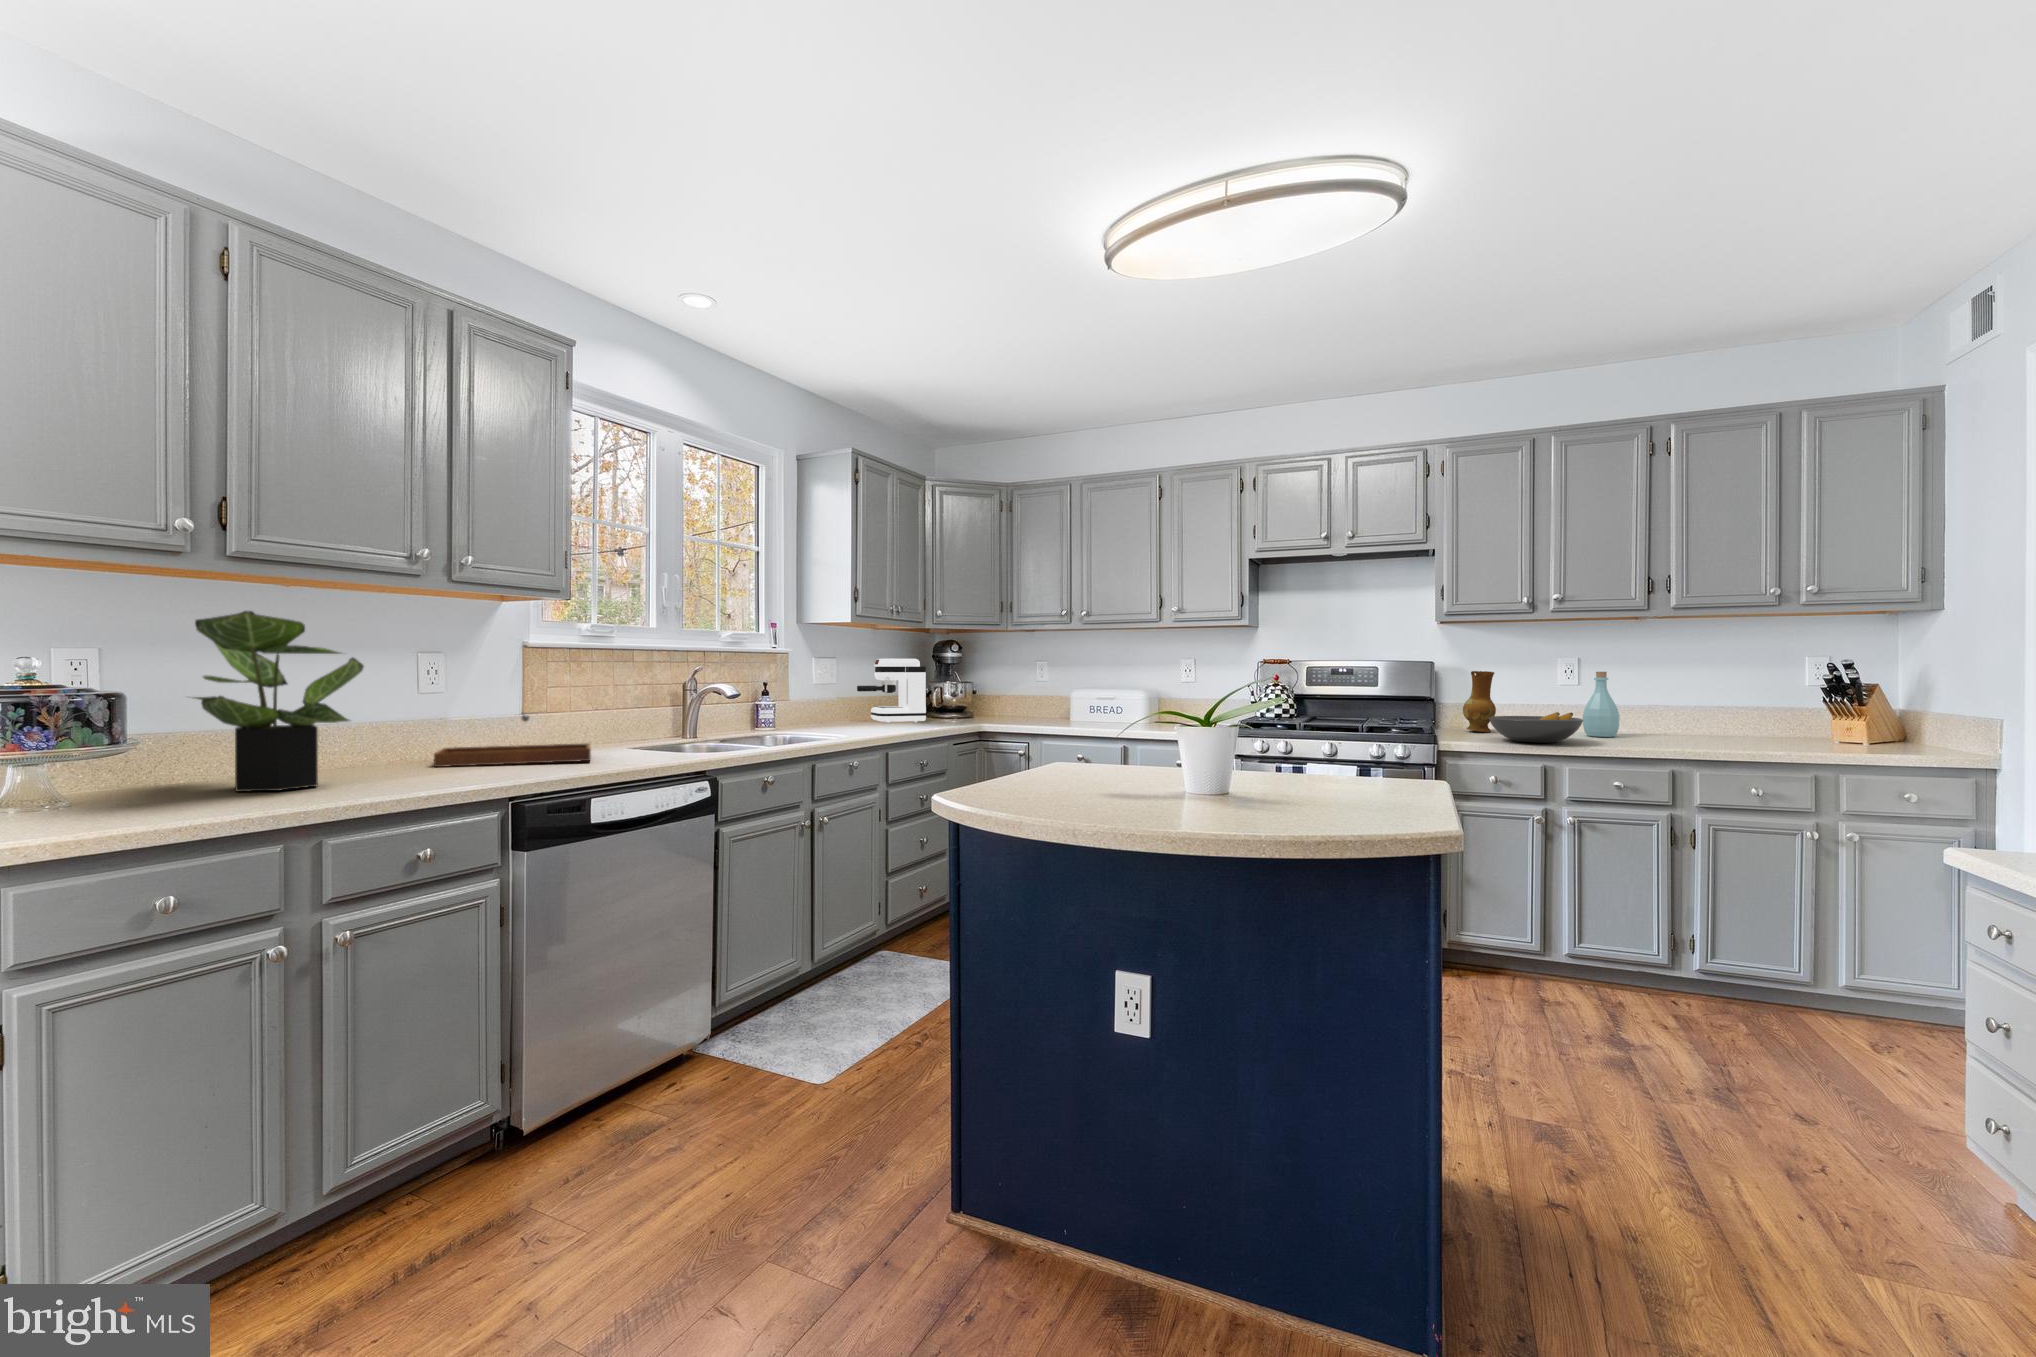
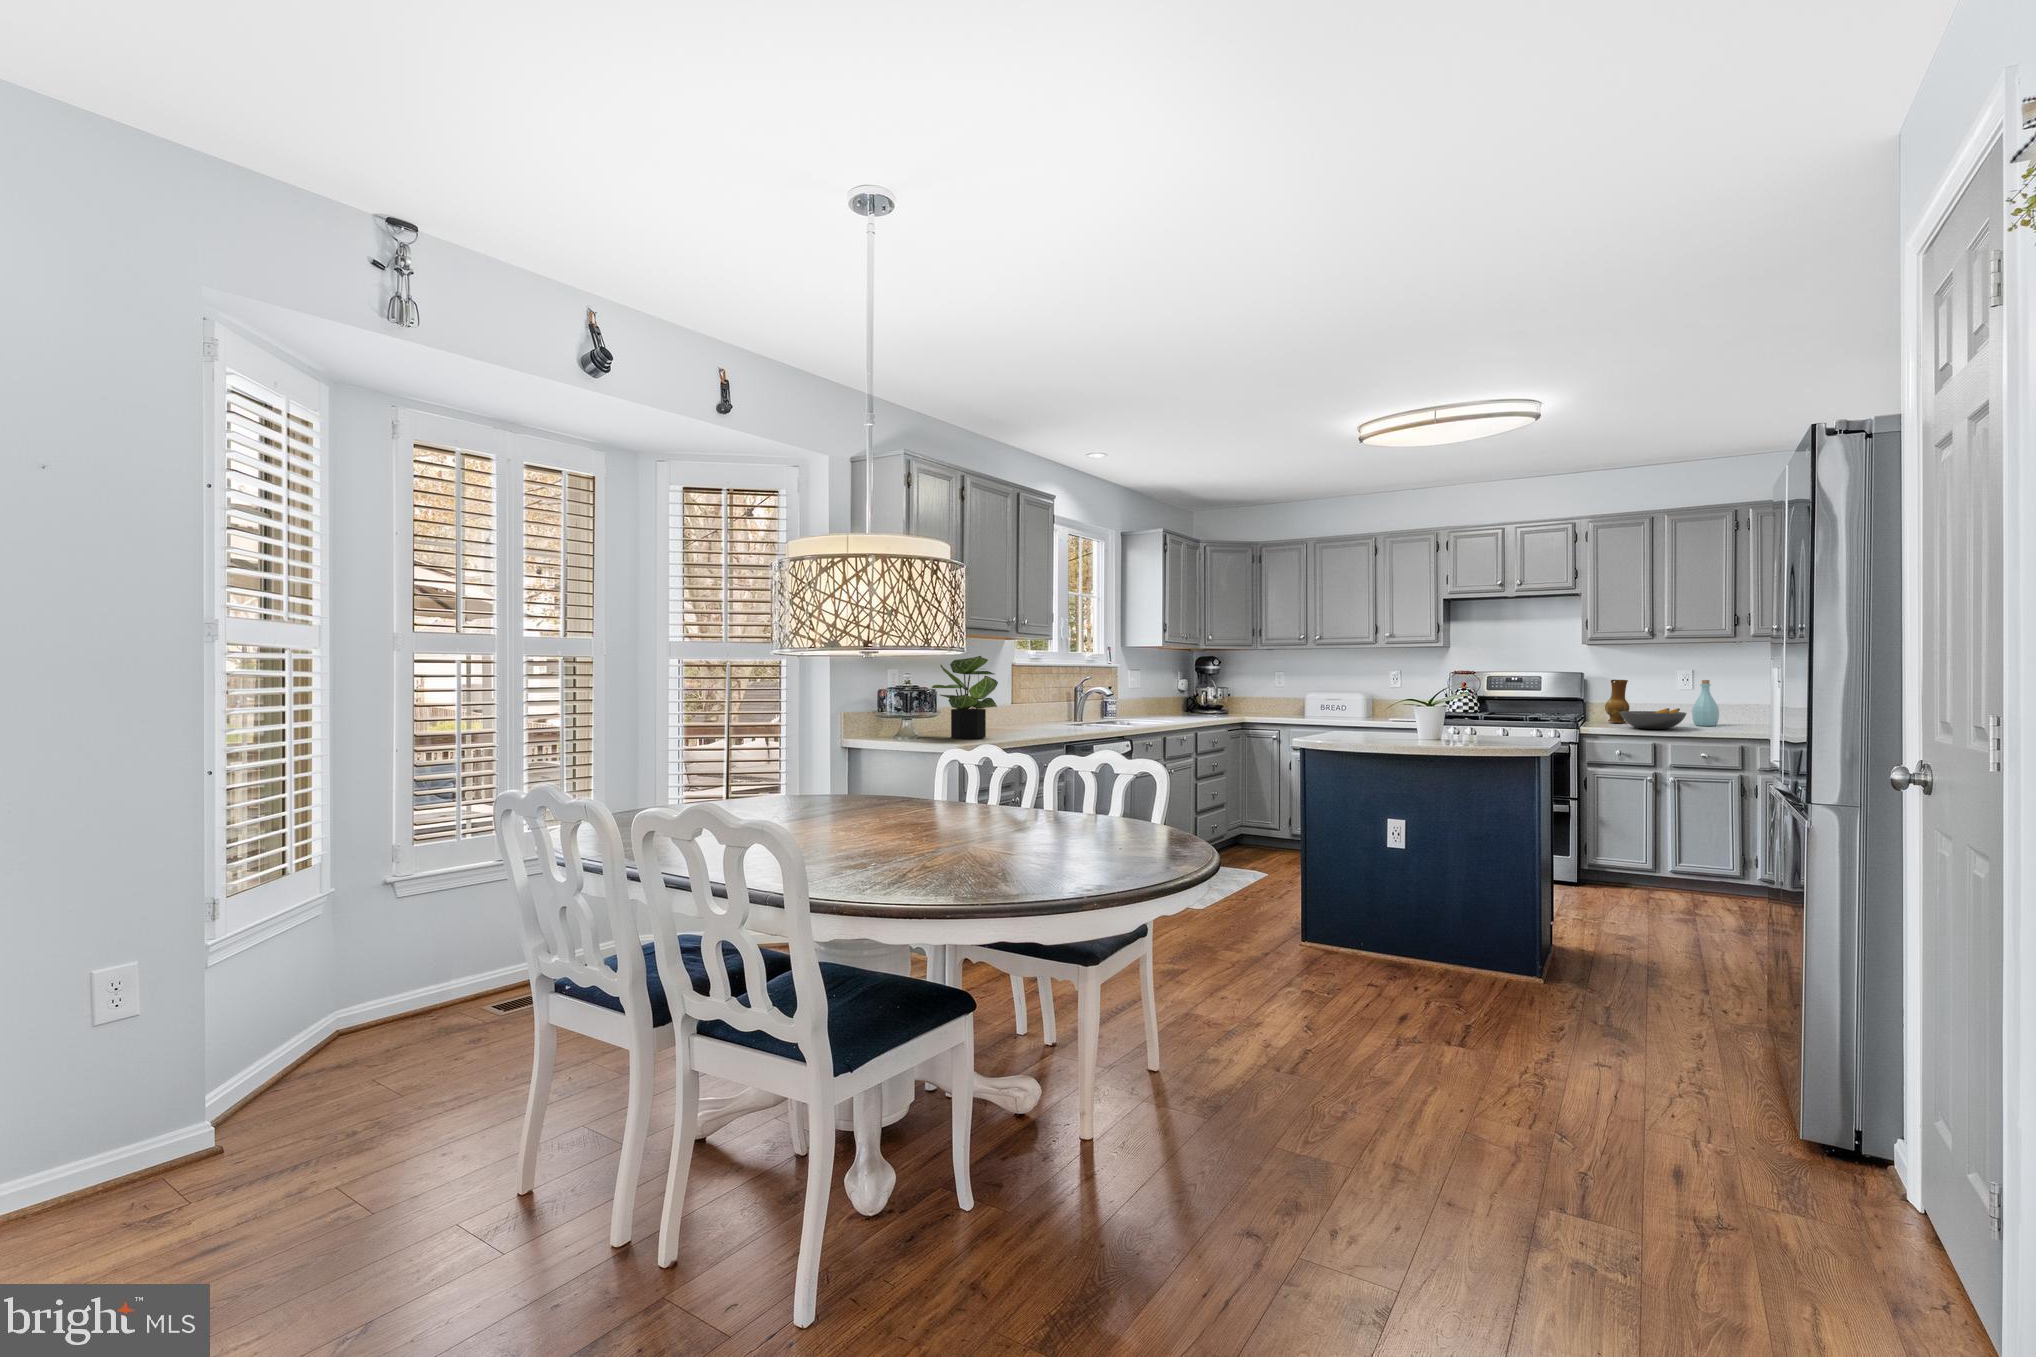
coffee maker: present [857,659,926,723] -> none [1155,671,1205,716]
tray: present [434,714,591,767] -> none [990,705,1070,732]

